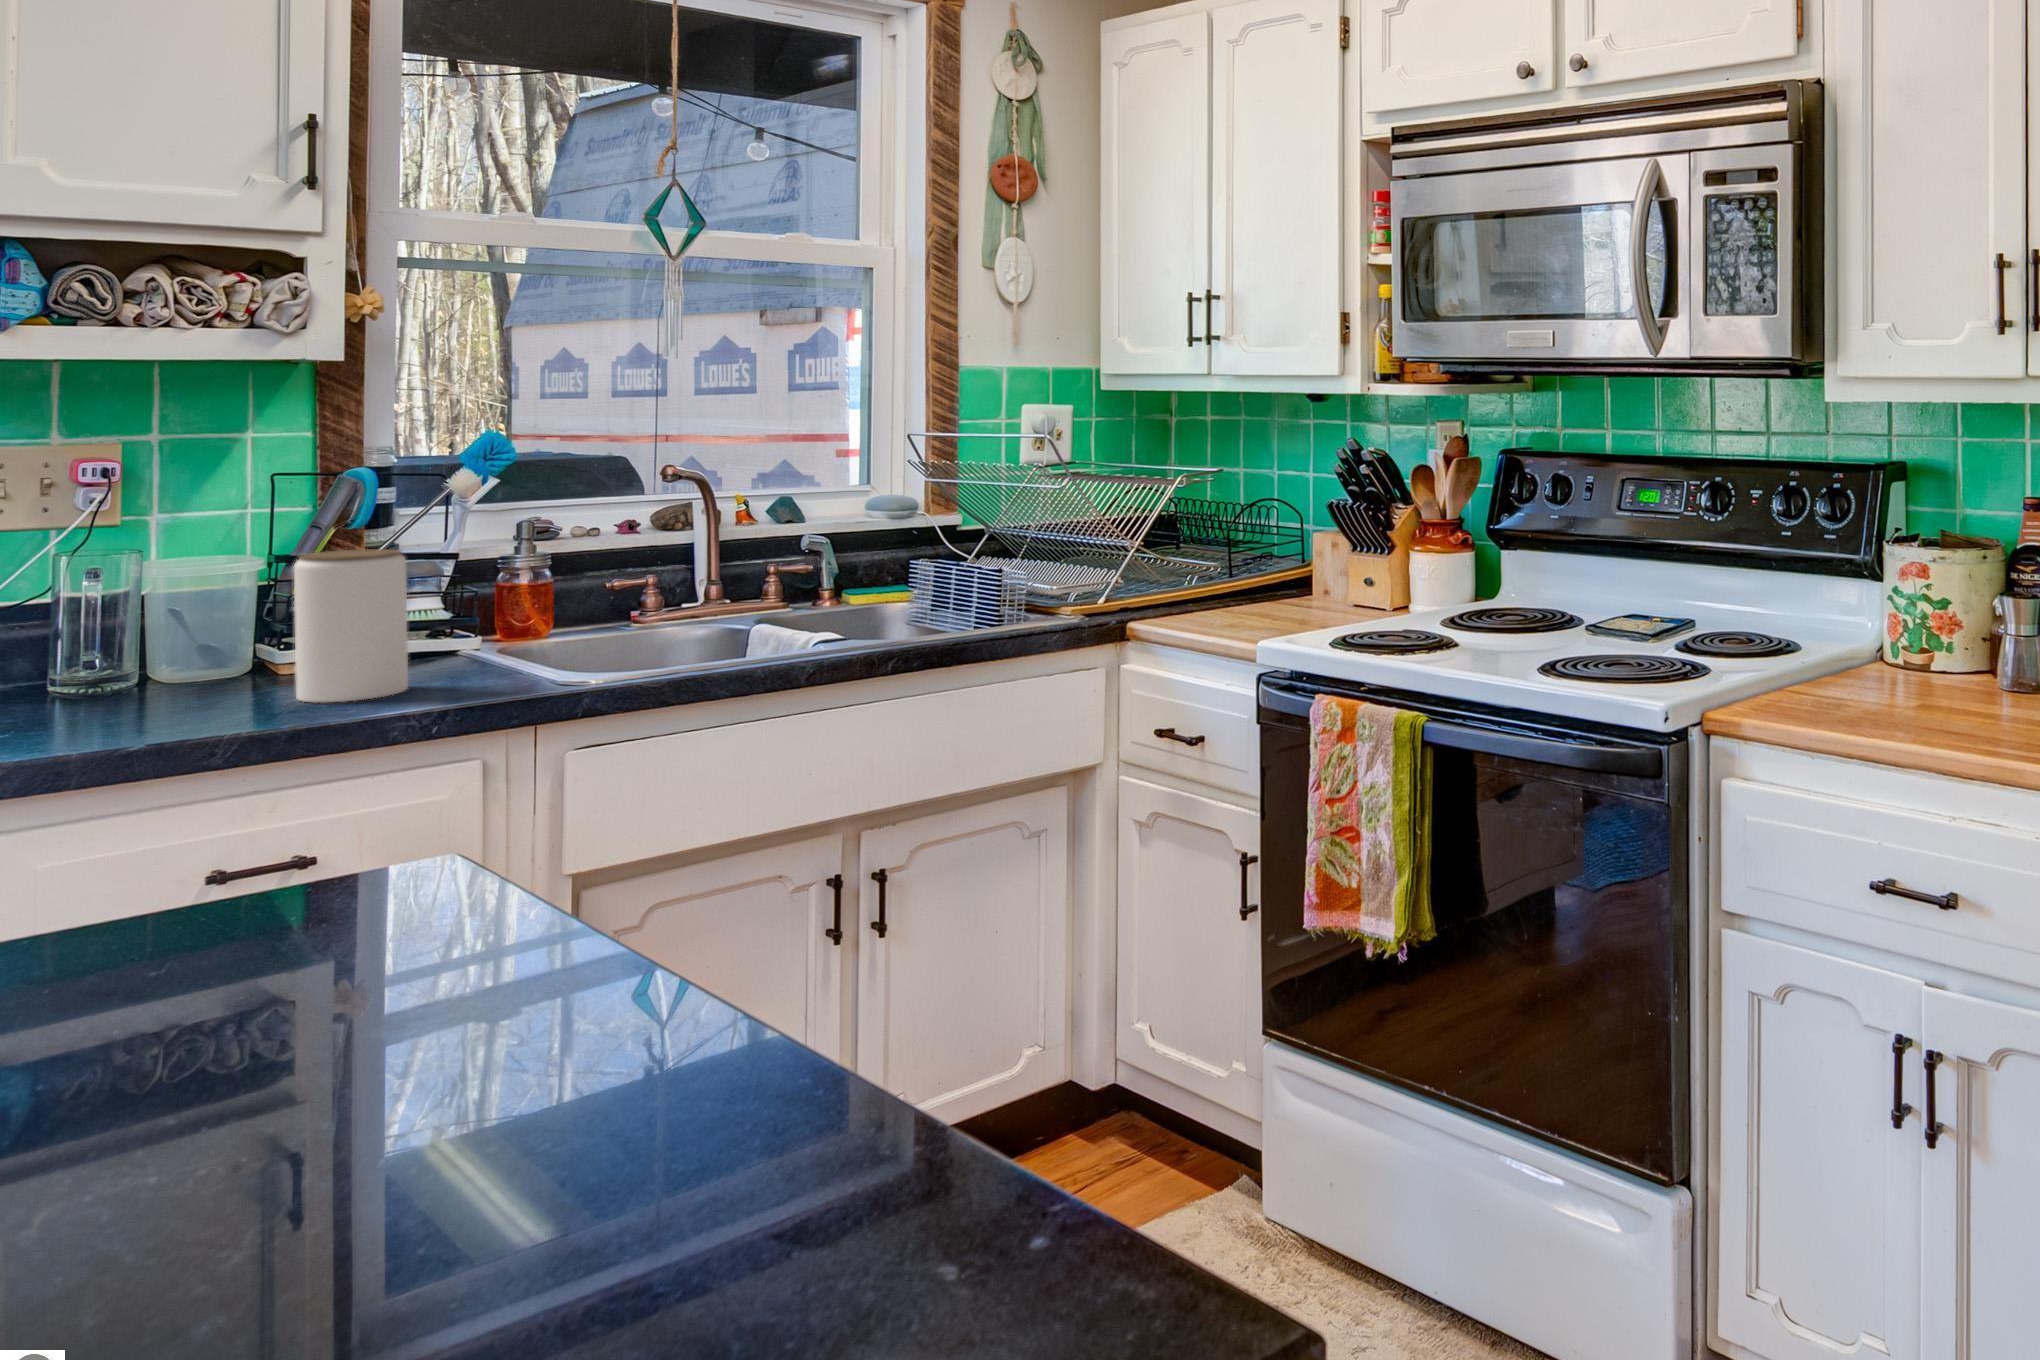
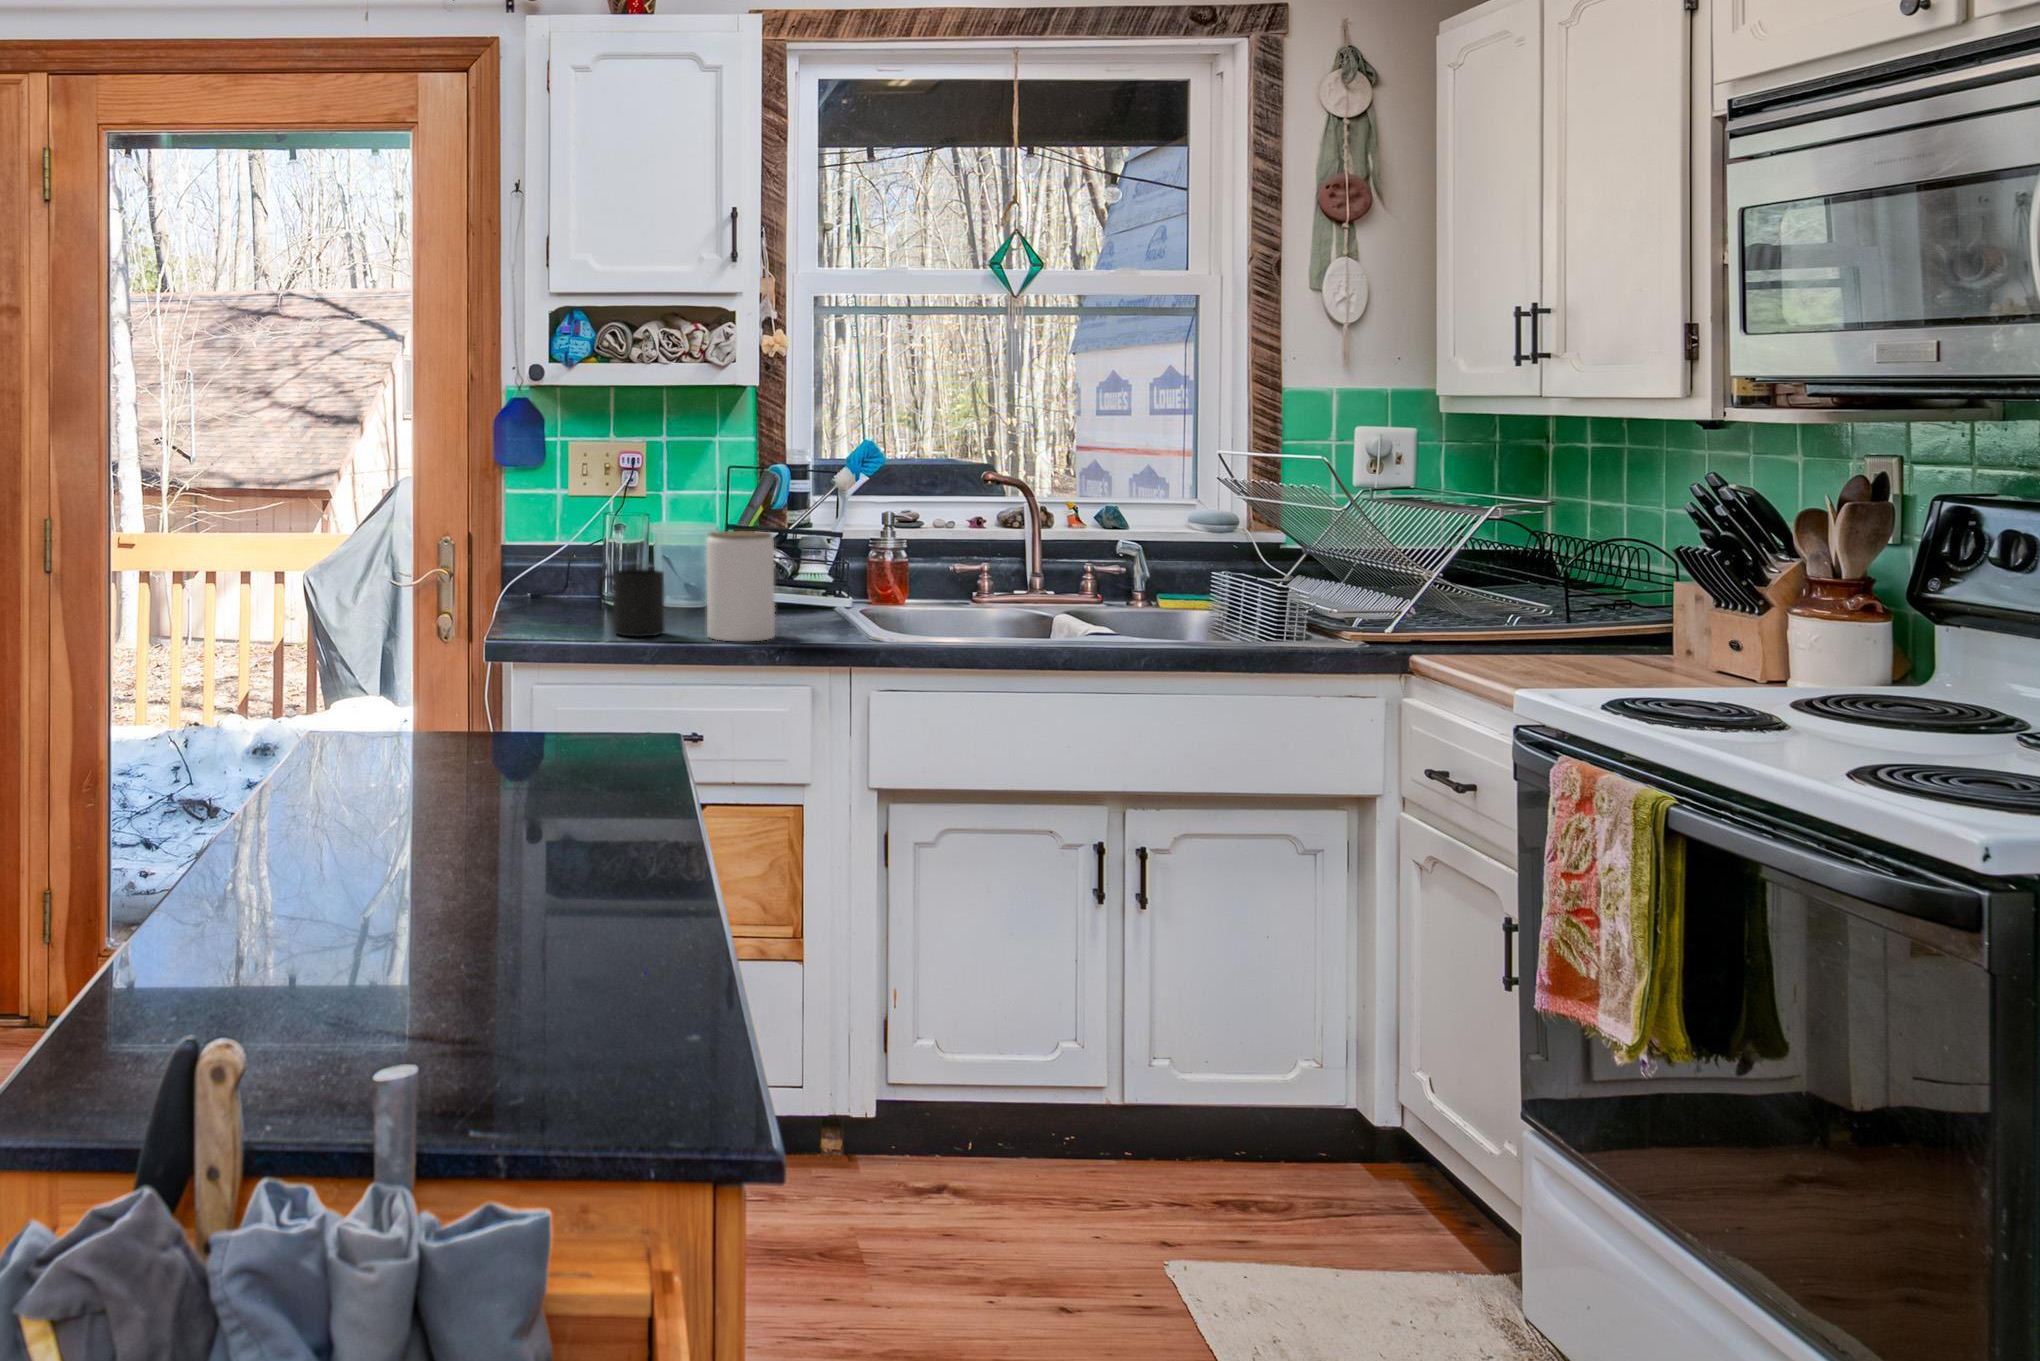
mug: none [91,616,219,716] -> present [599,569,665,636]

